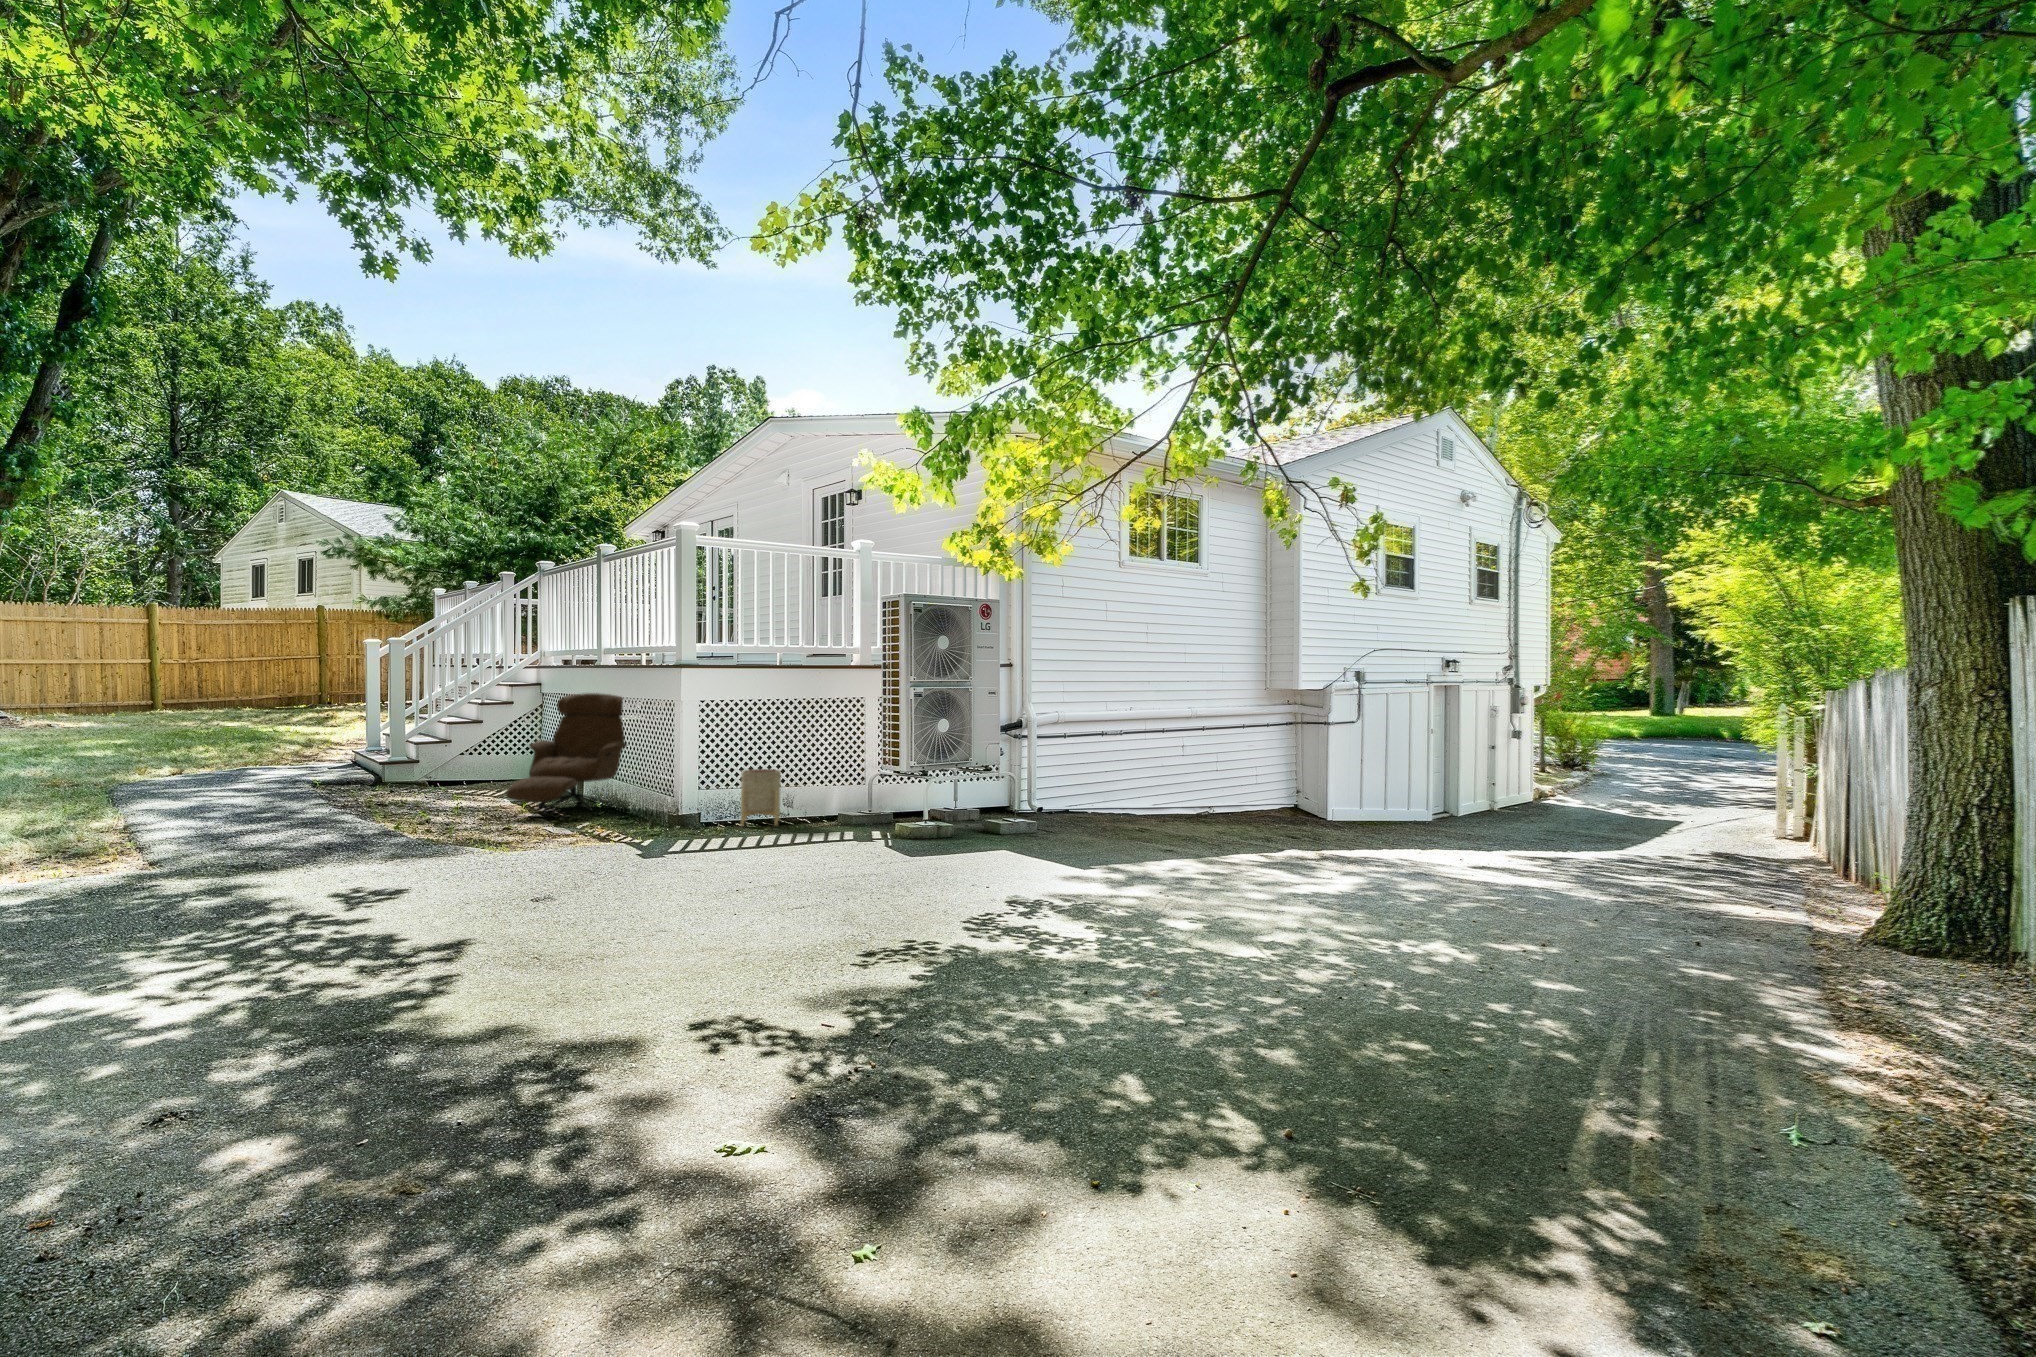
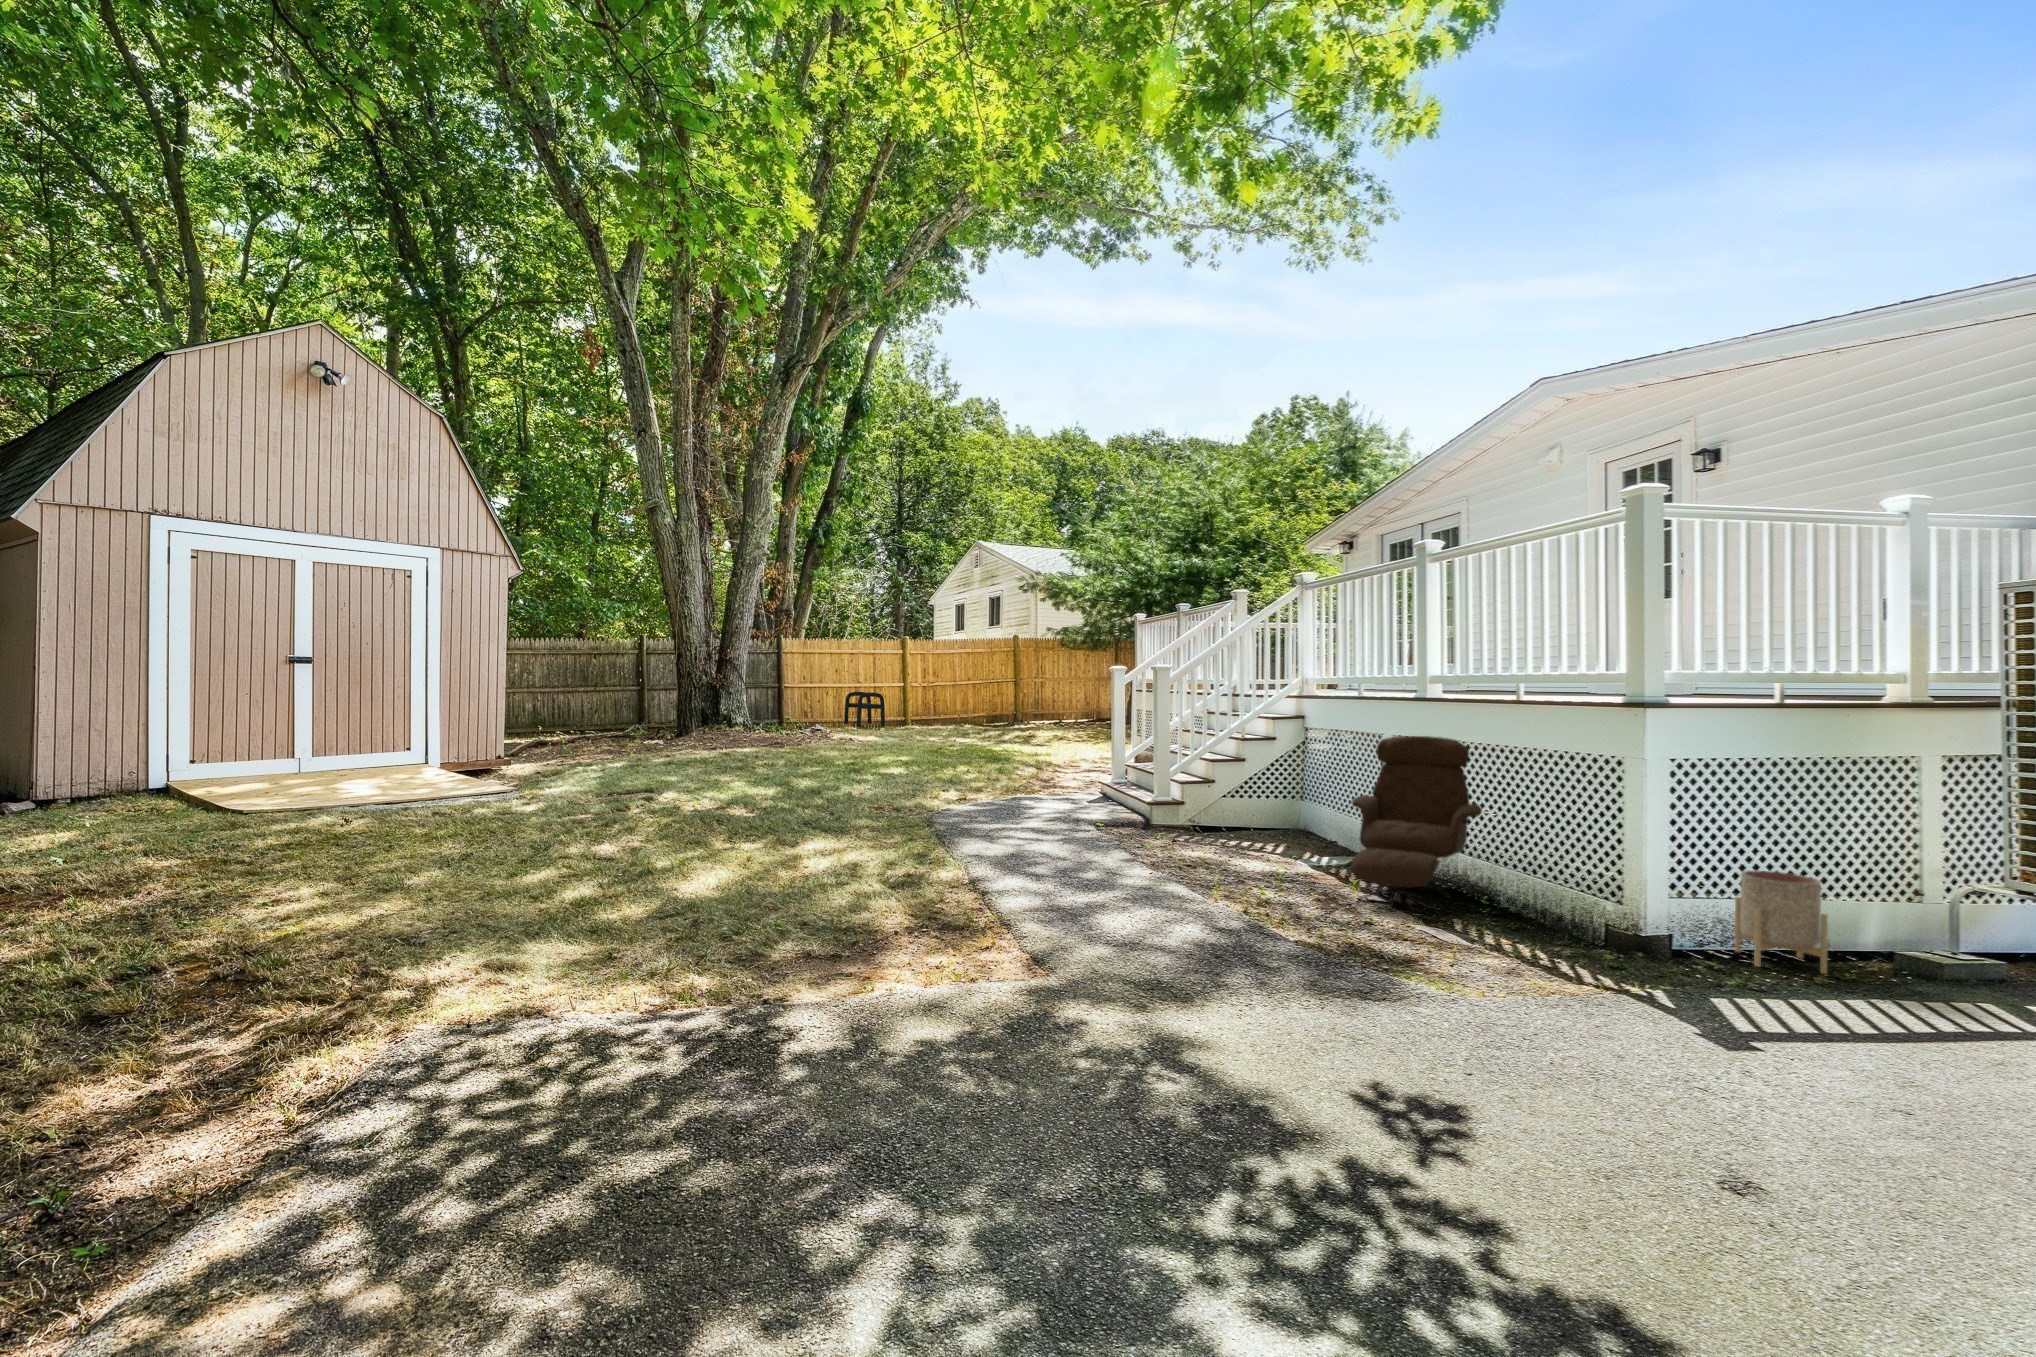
bench: none [43,670,111,712] -> present [844,692,885,726]

